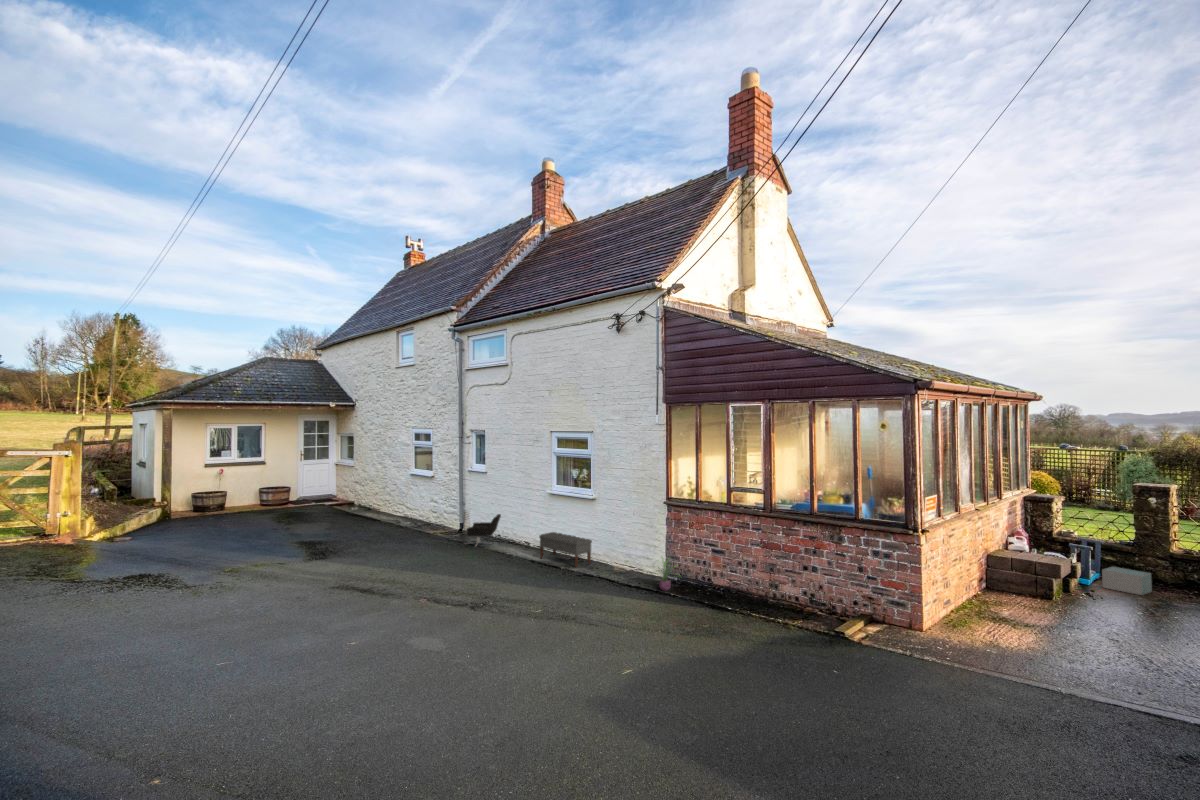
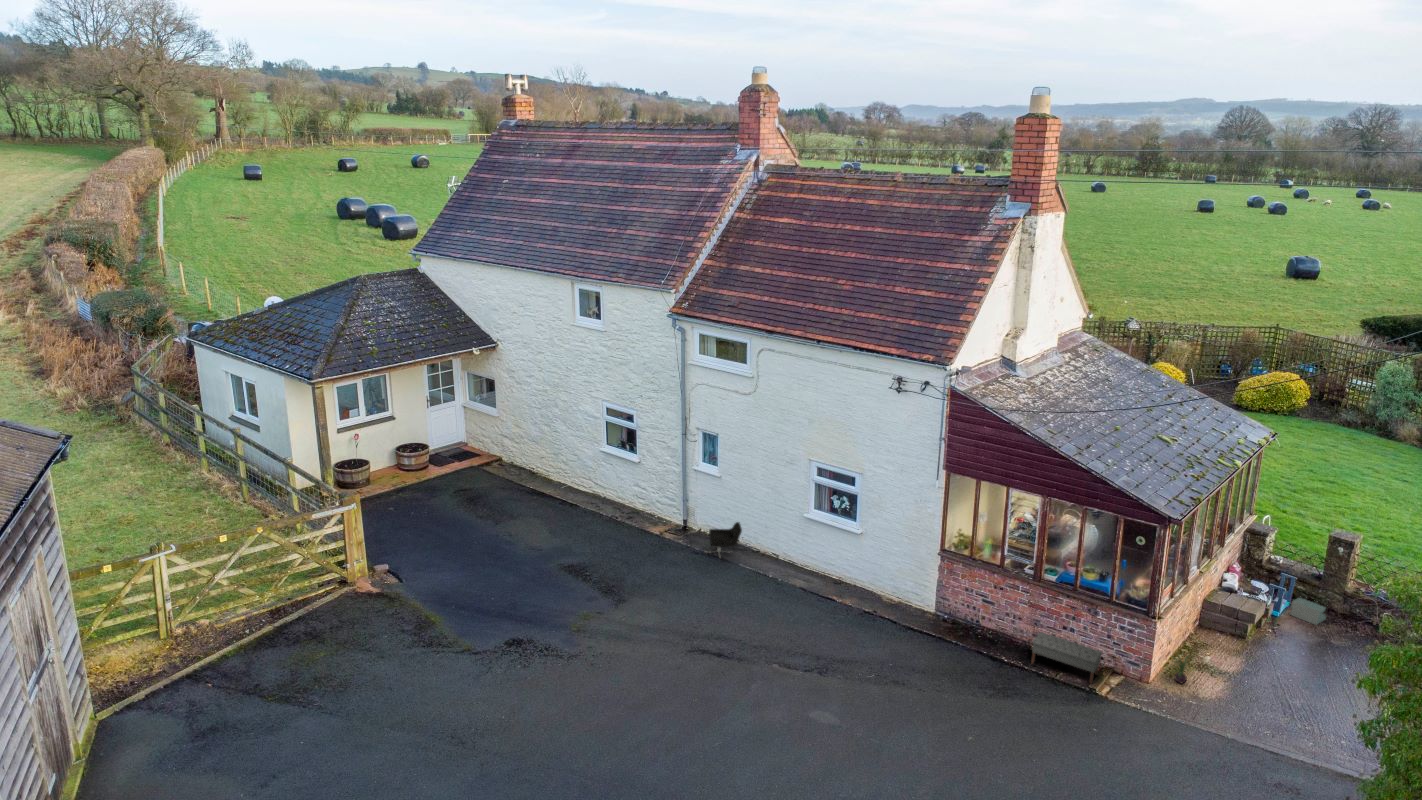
bench: present [539,532,592,568] -> present [1031,632,1102,684]
decorative plant: present [658,558,675,591] -> present [1174,657,1188,683]

